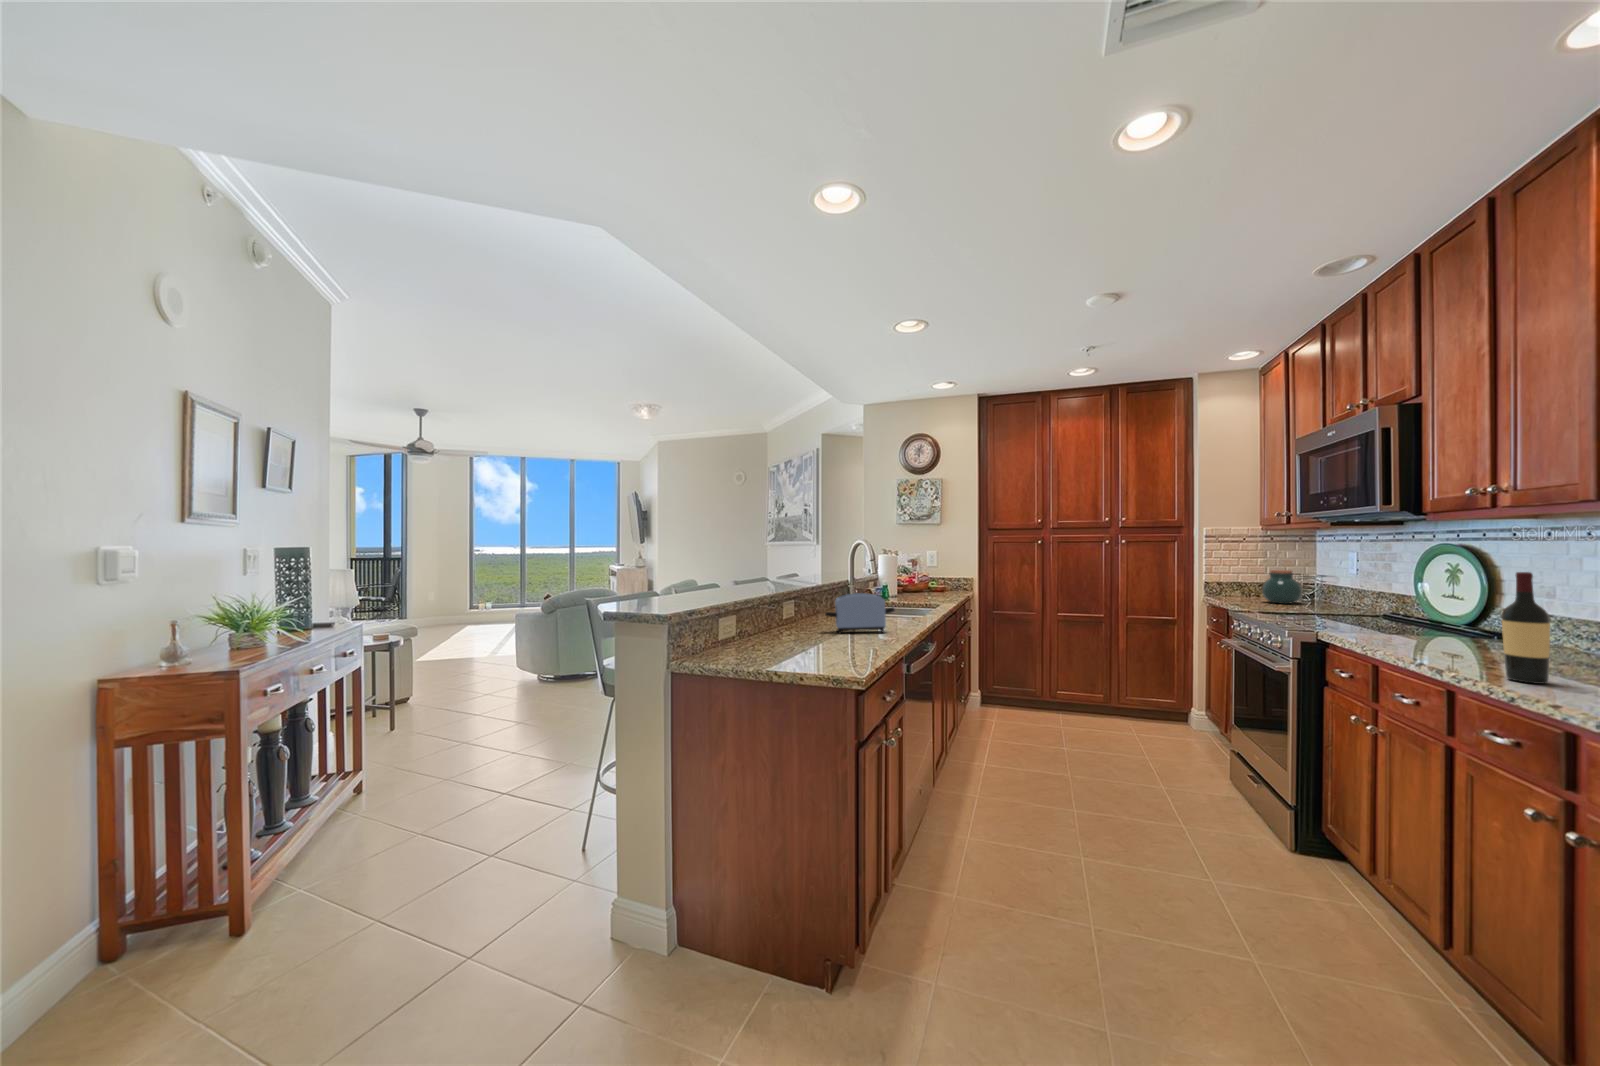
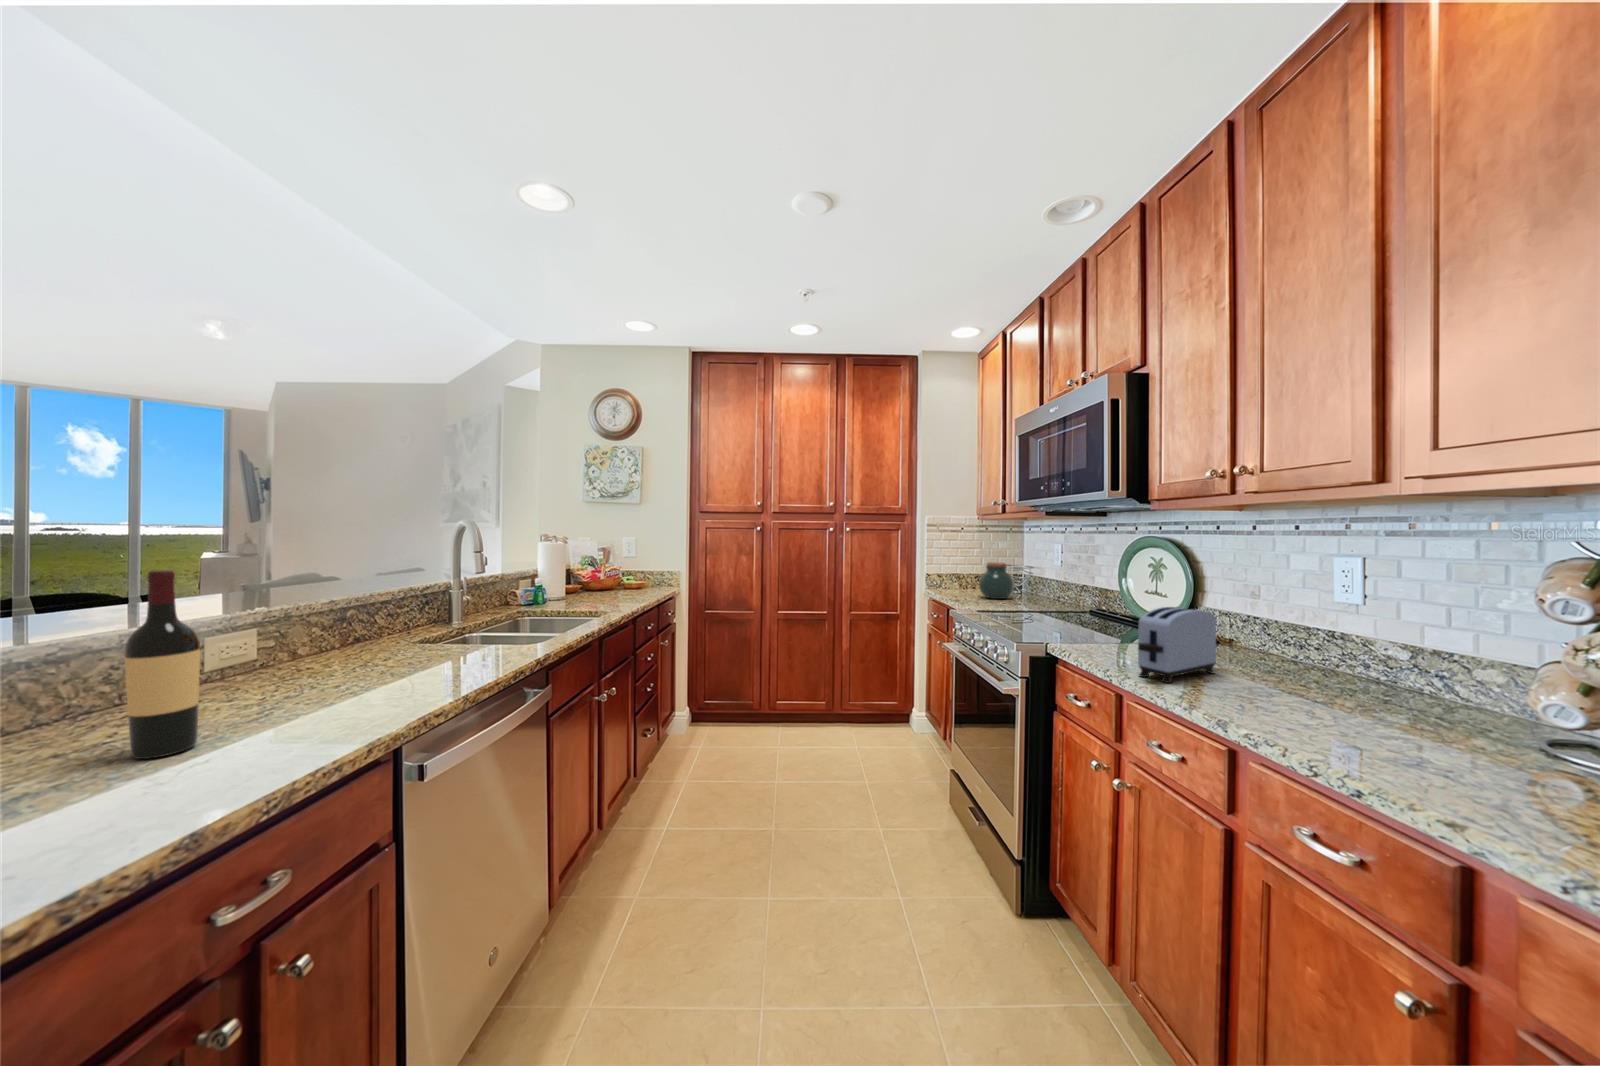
wine bottle: present [1502,572,1550,684] -> present [124,570,200,759]
toaster: present [825,593,894,634] -> present [1138,607,1216,683]

